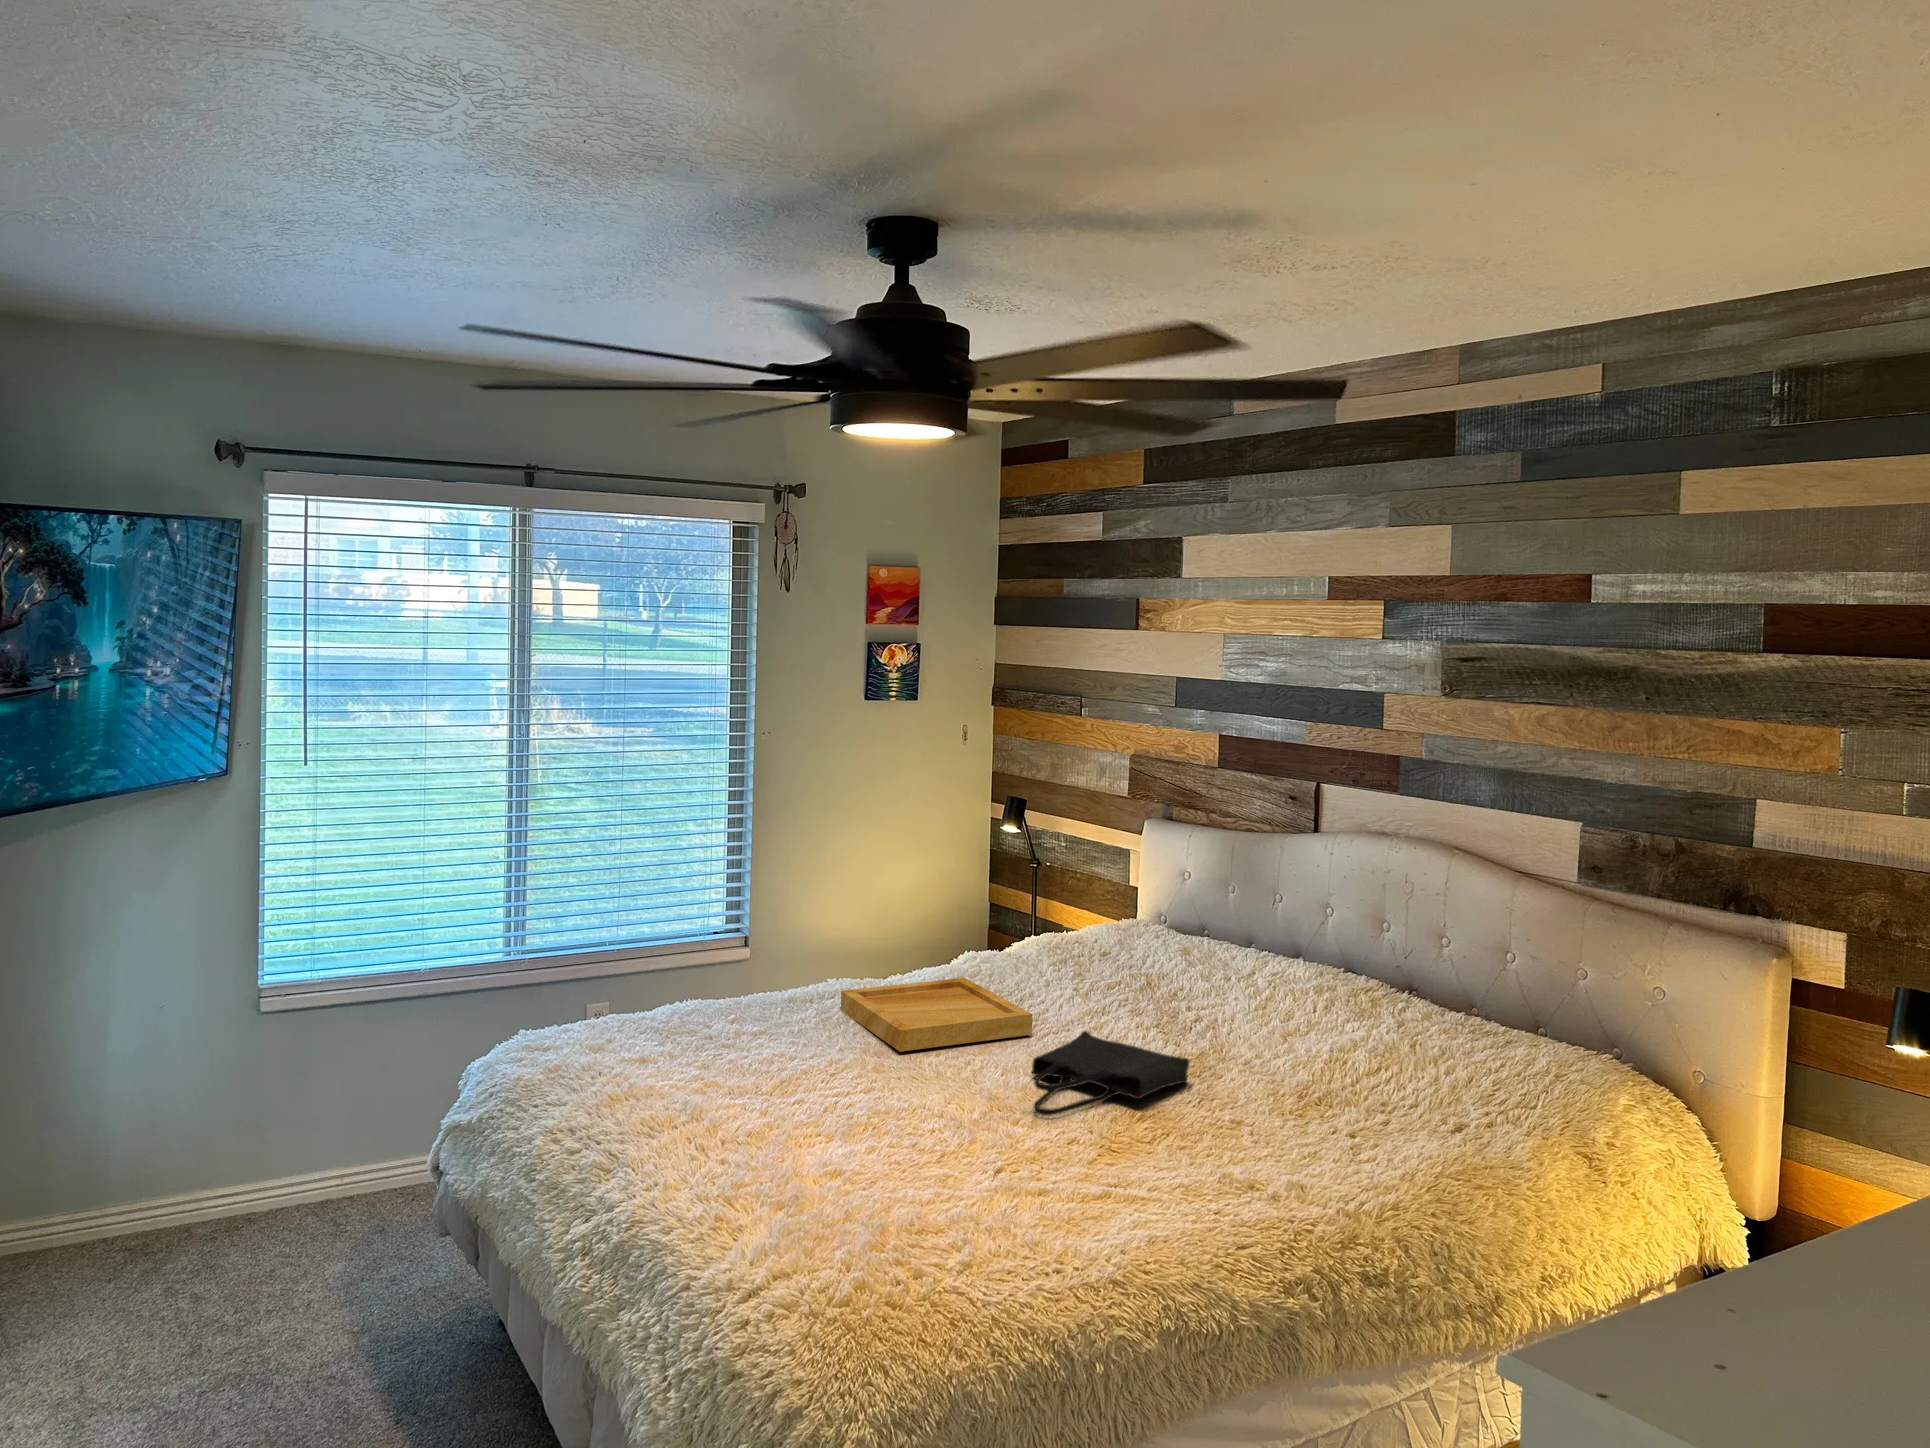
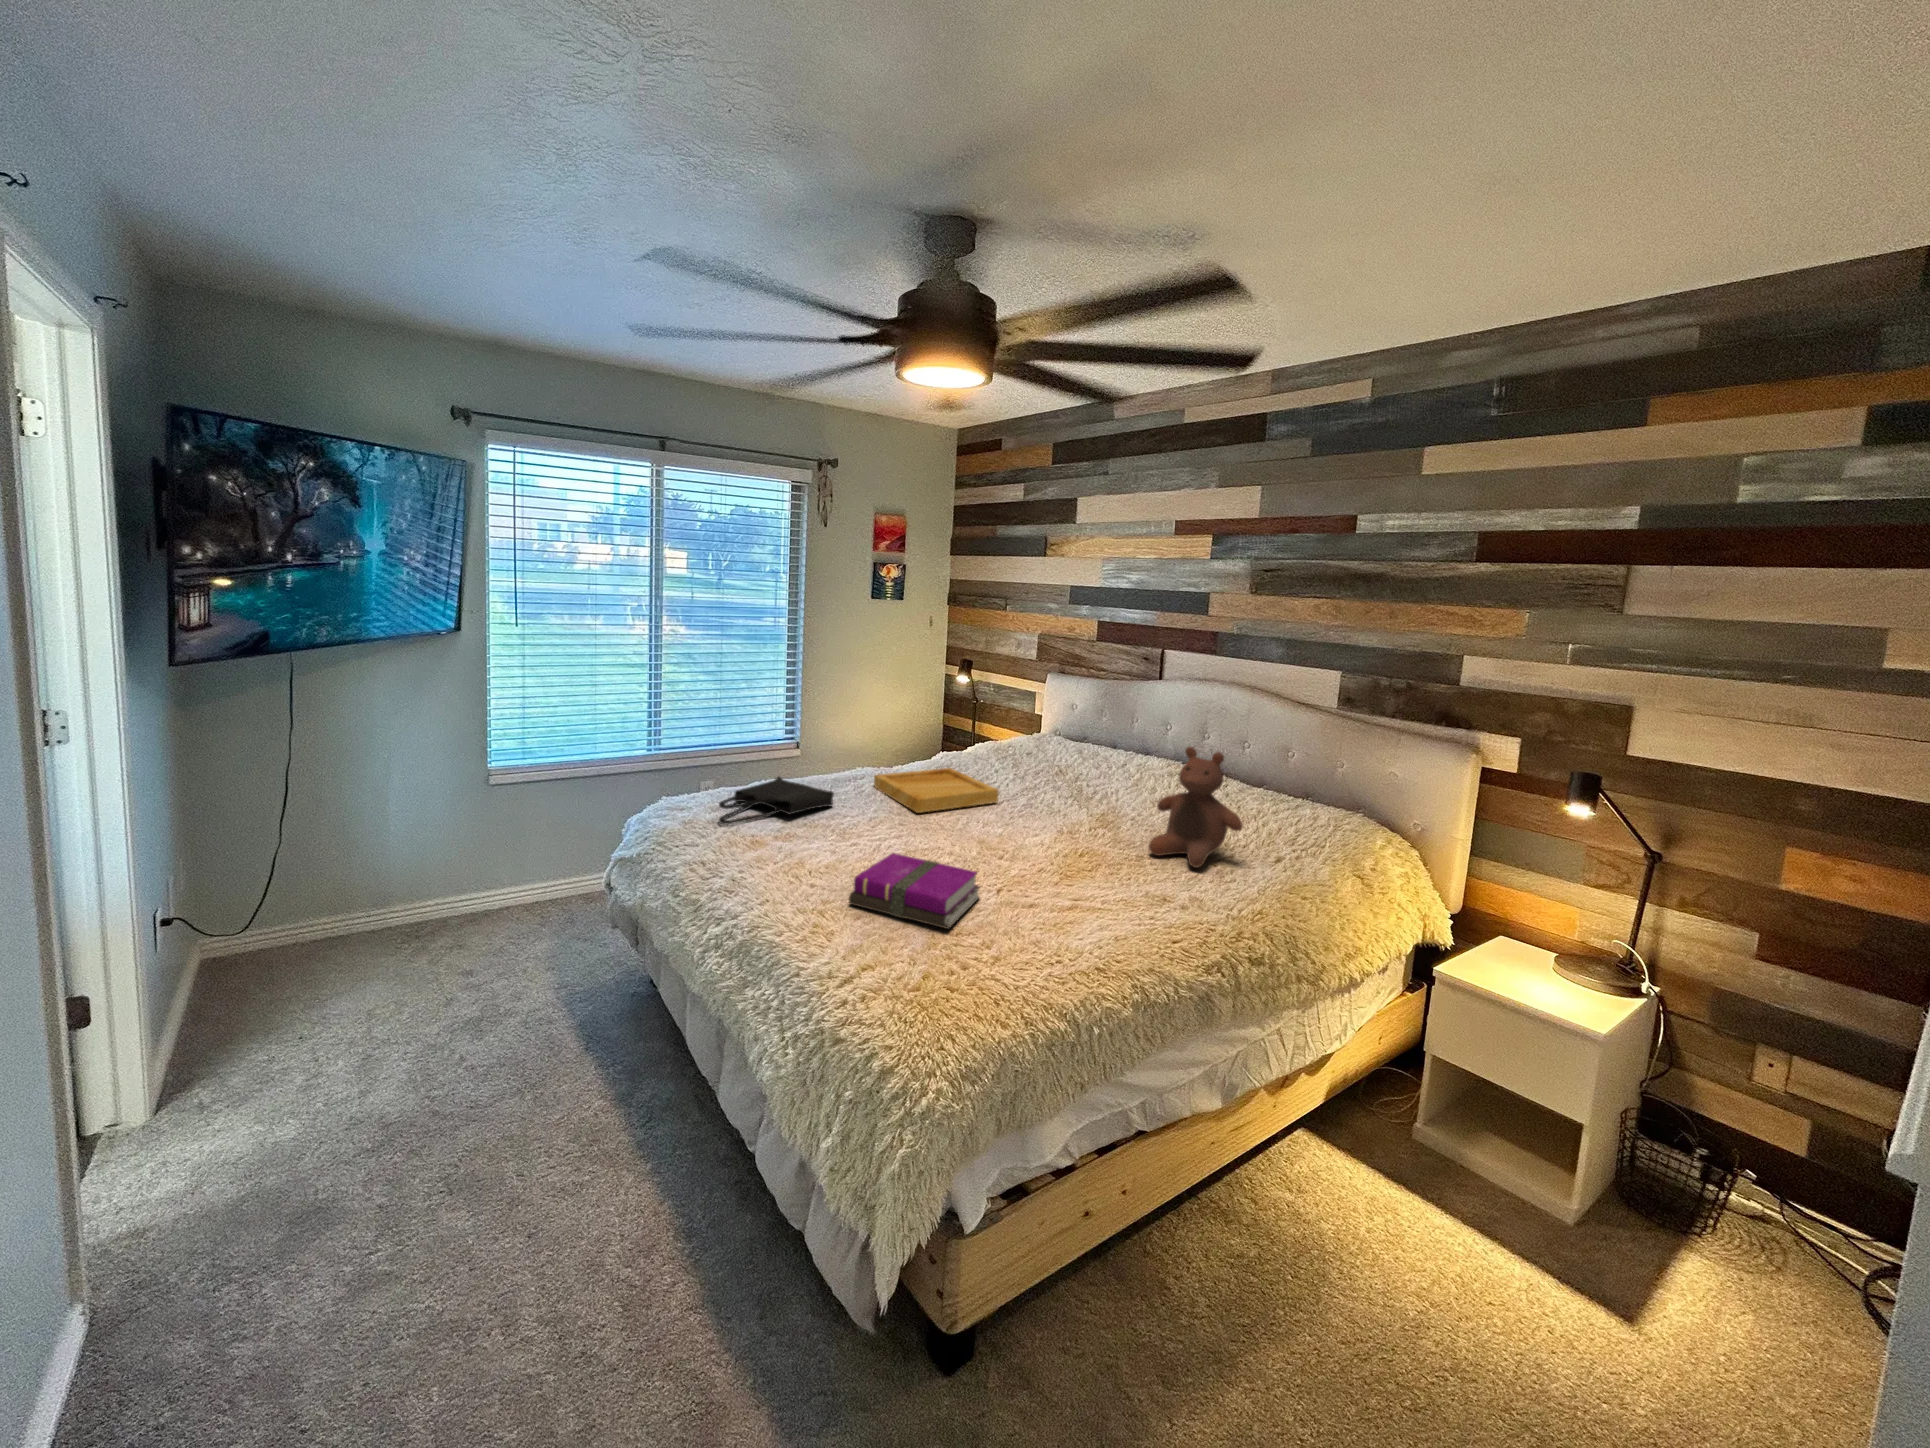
stuffed bear: none [1250,947,1395,1139] -> present [1149,747,1242,868]
tote bag: present [1032,1031,1189,1116] -> present [719,777,834,824]
notebook: none [770,1113,968,1226] -> present [849,853,980,929]

